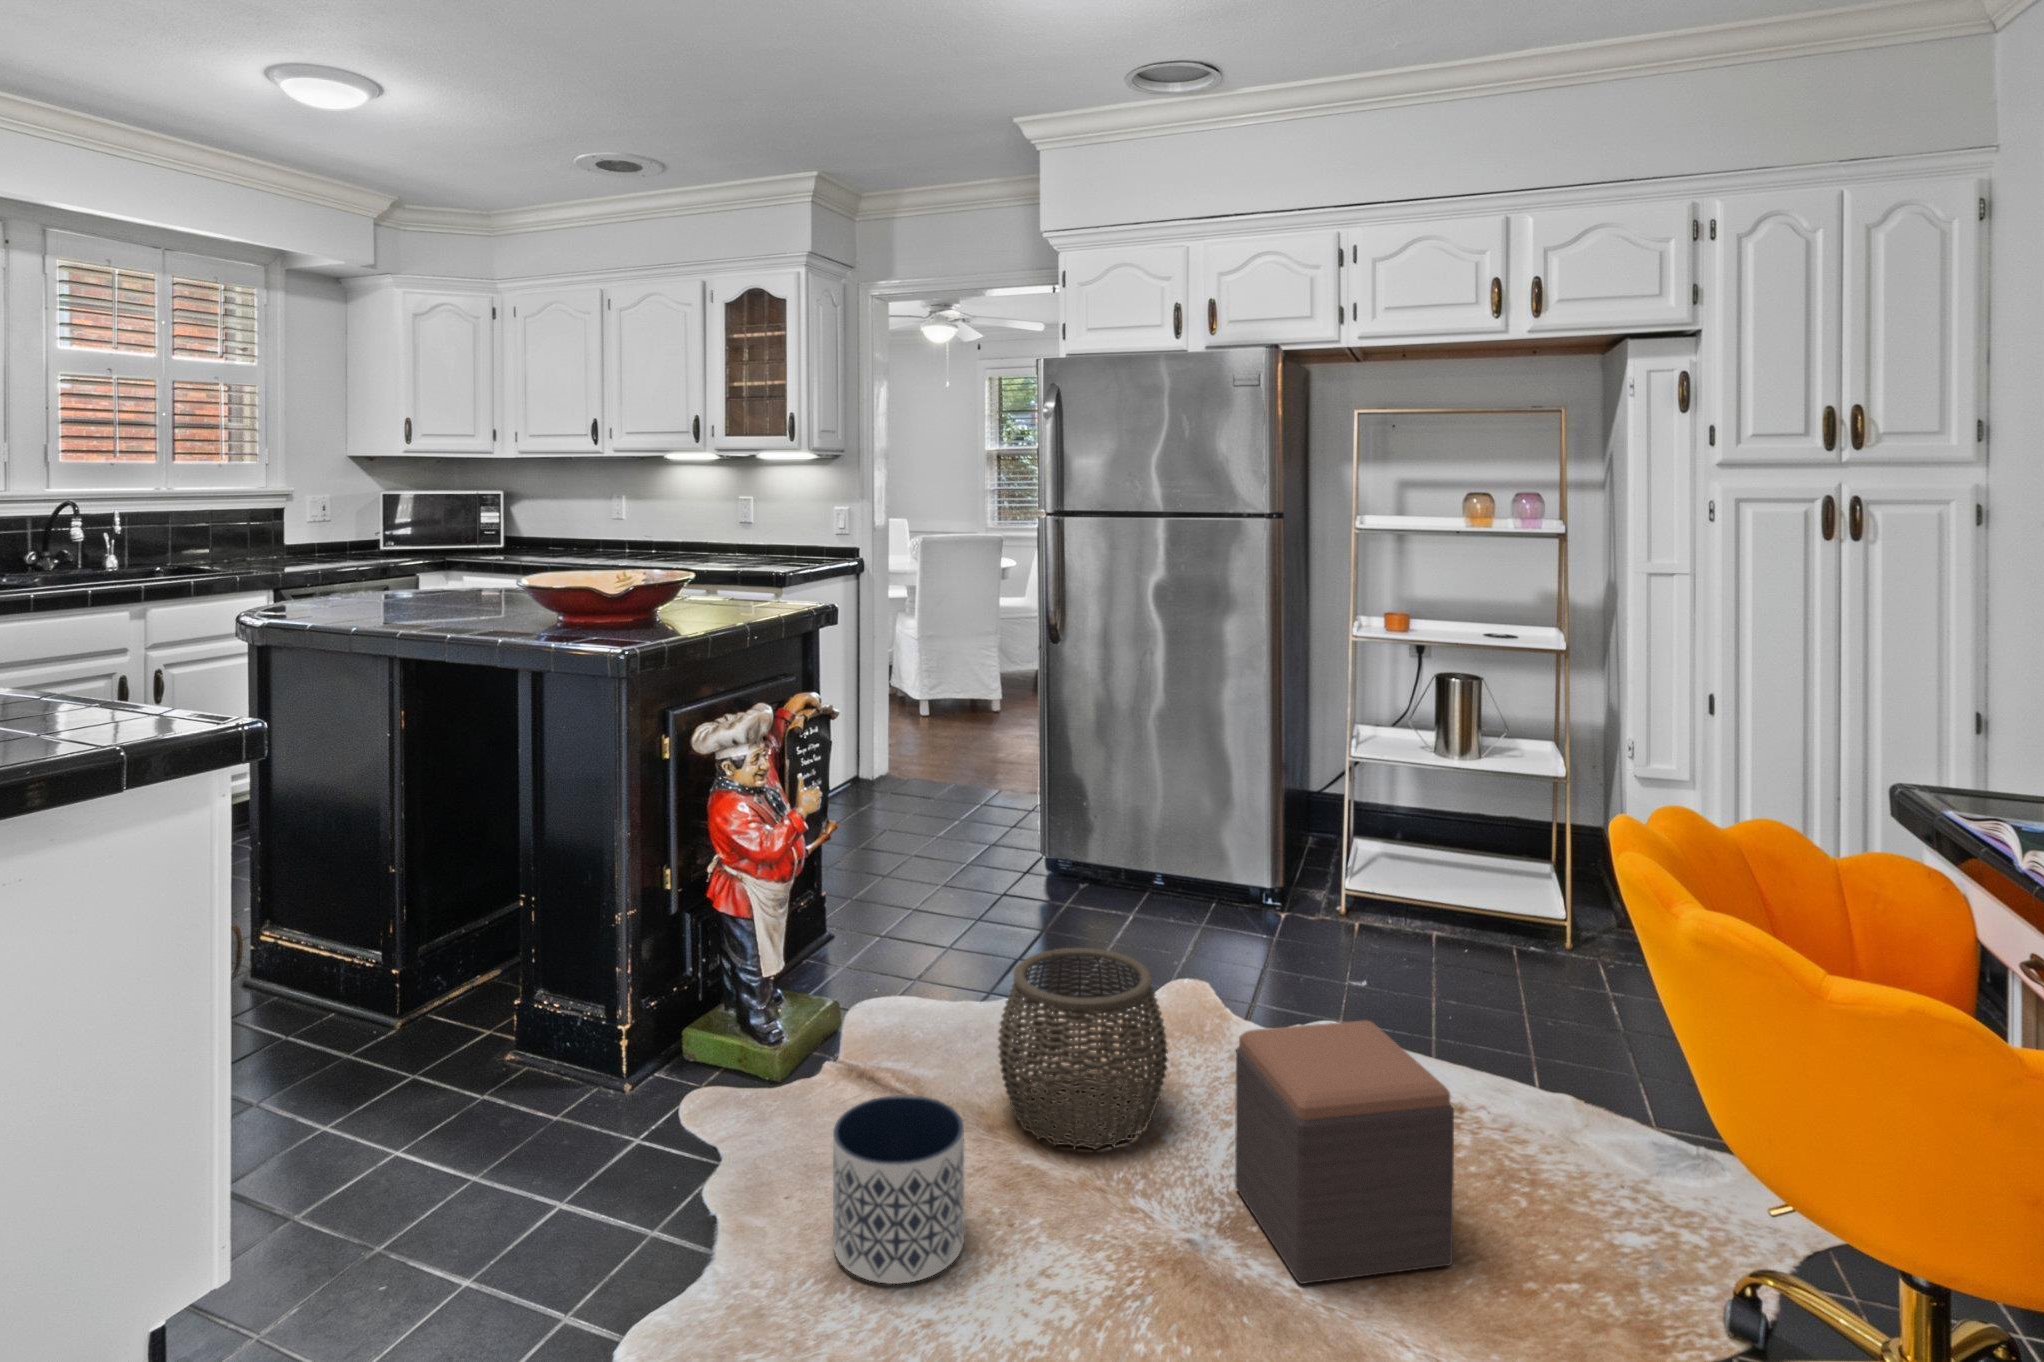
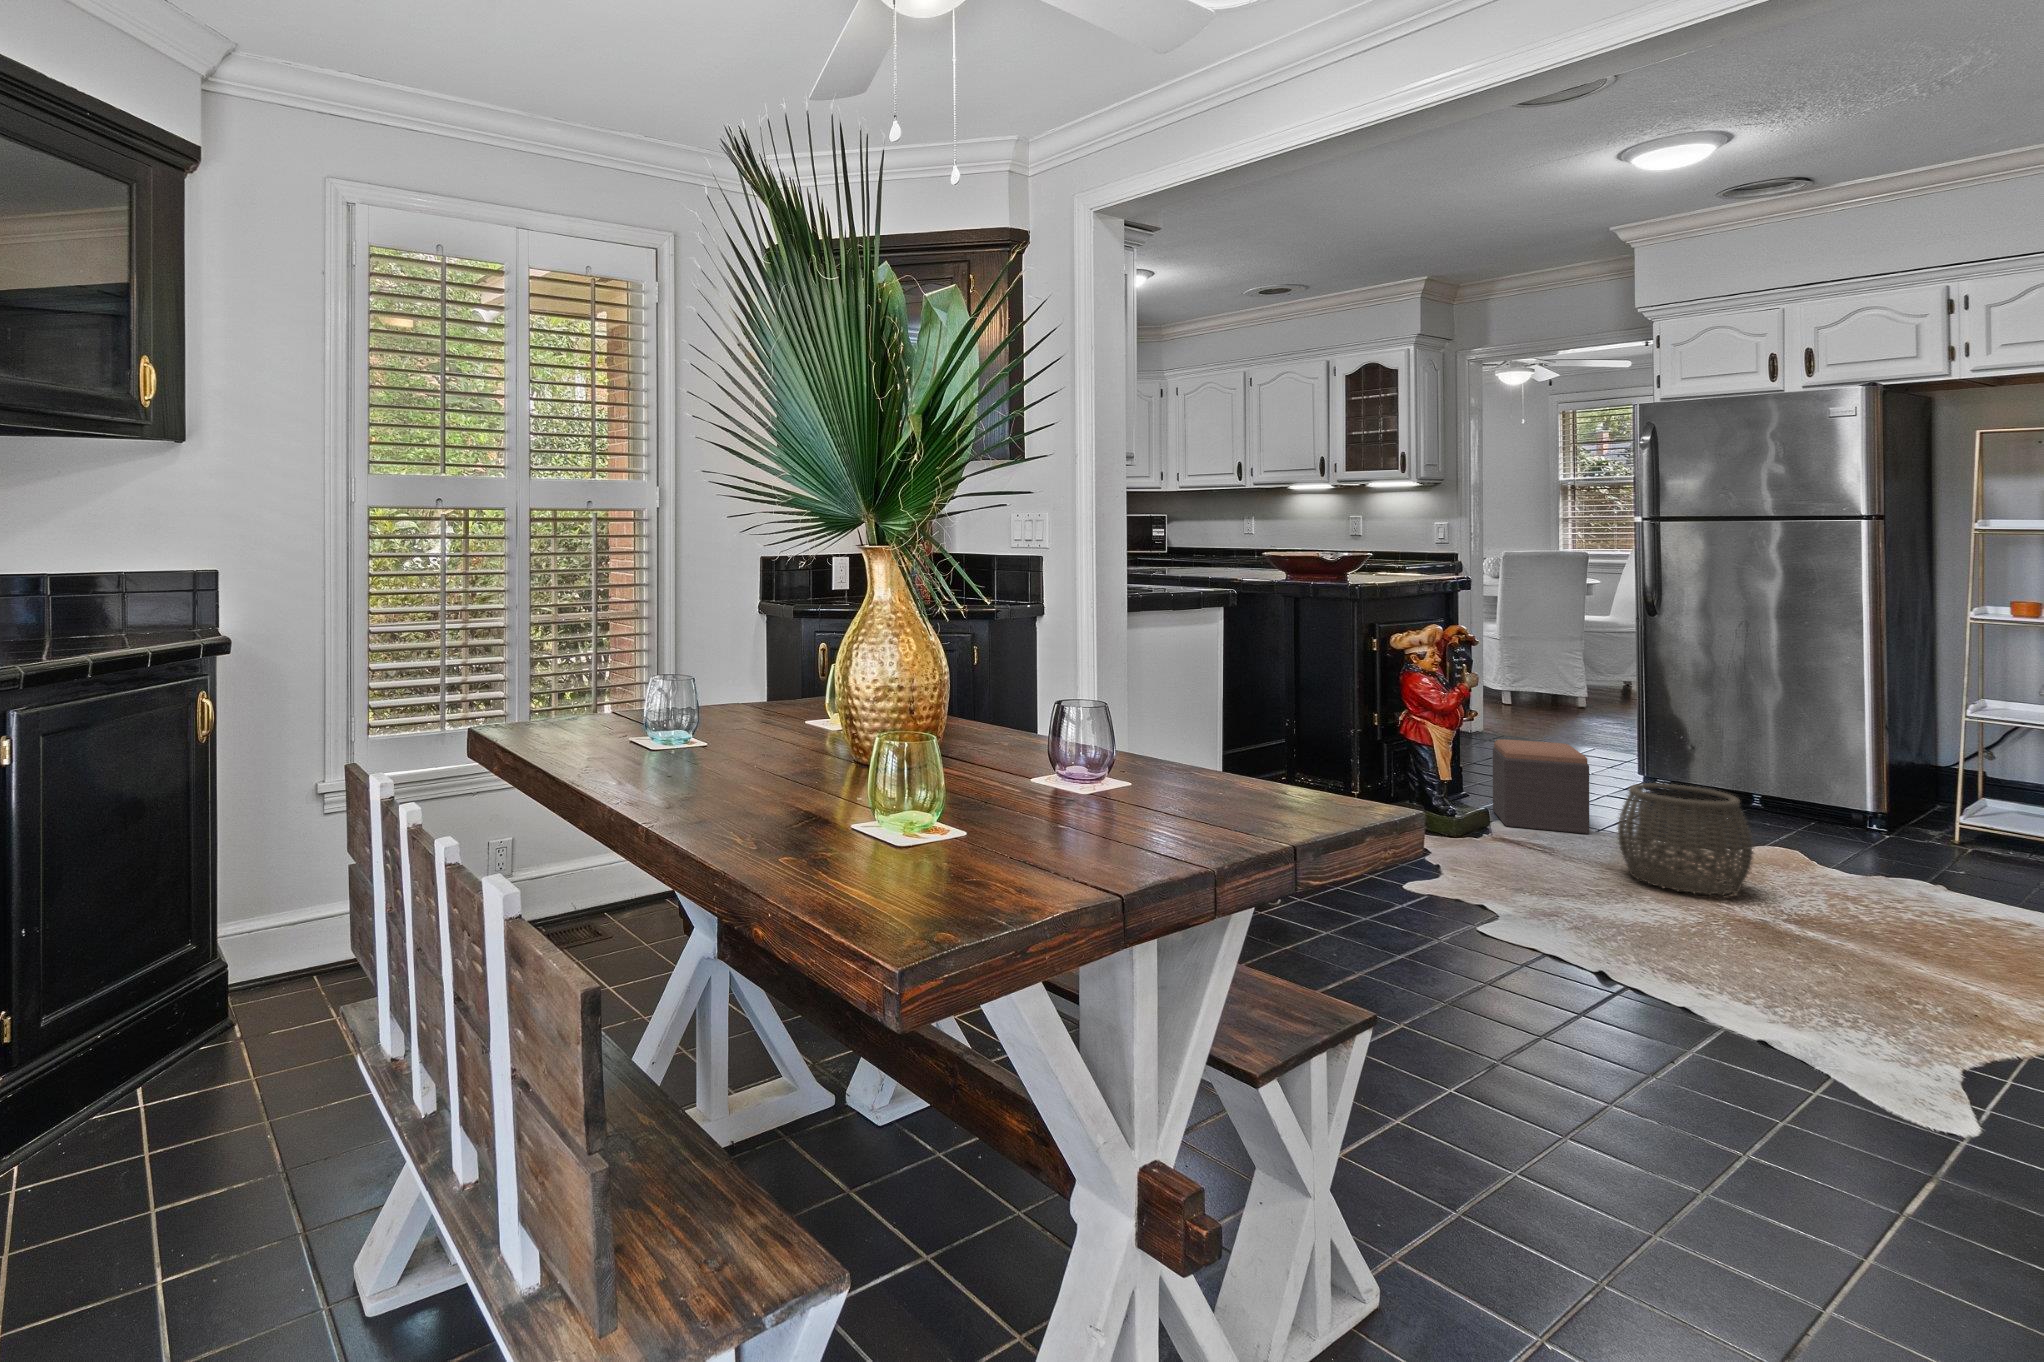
footstool: present [1235,1020,1454,1284] -> present [1493,739,1589,834]
planter: present [833,1095,964,1284] -> none [1514,824,1601,908]

